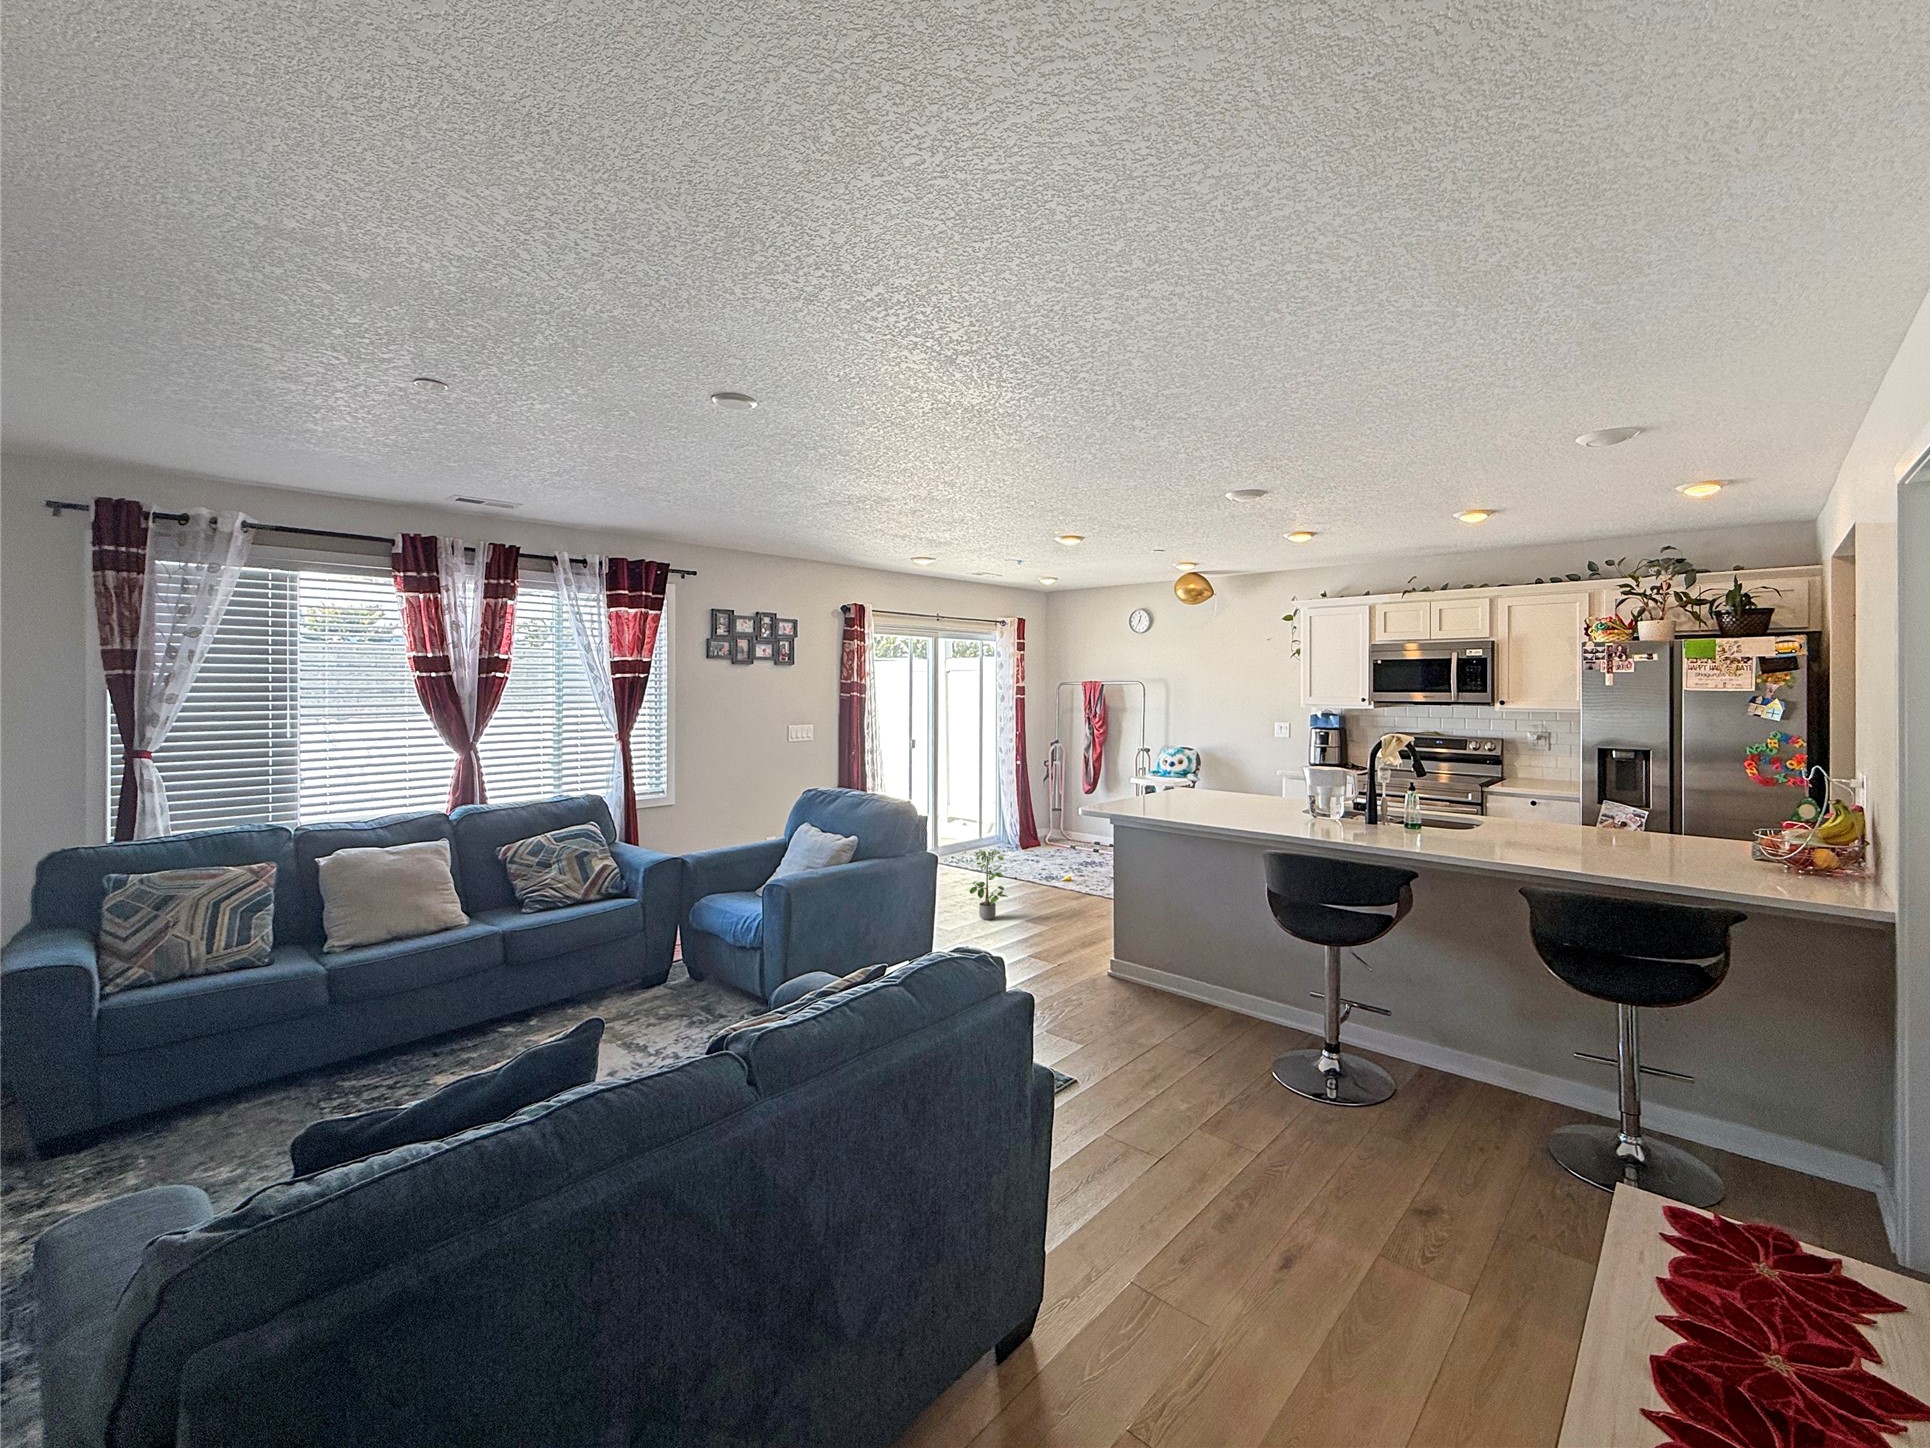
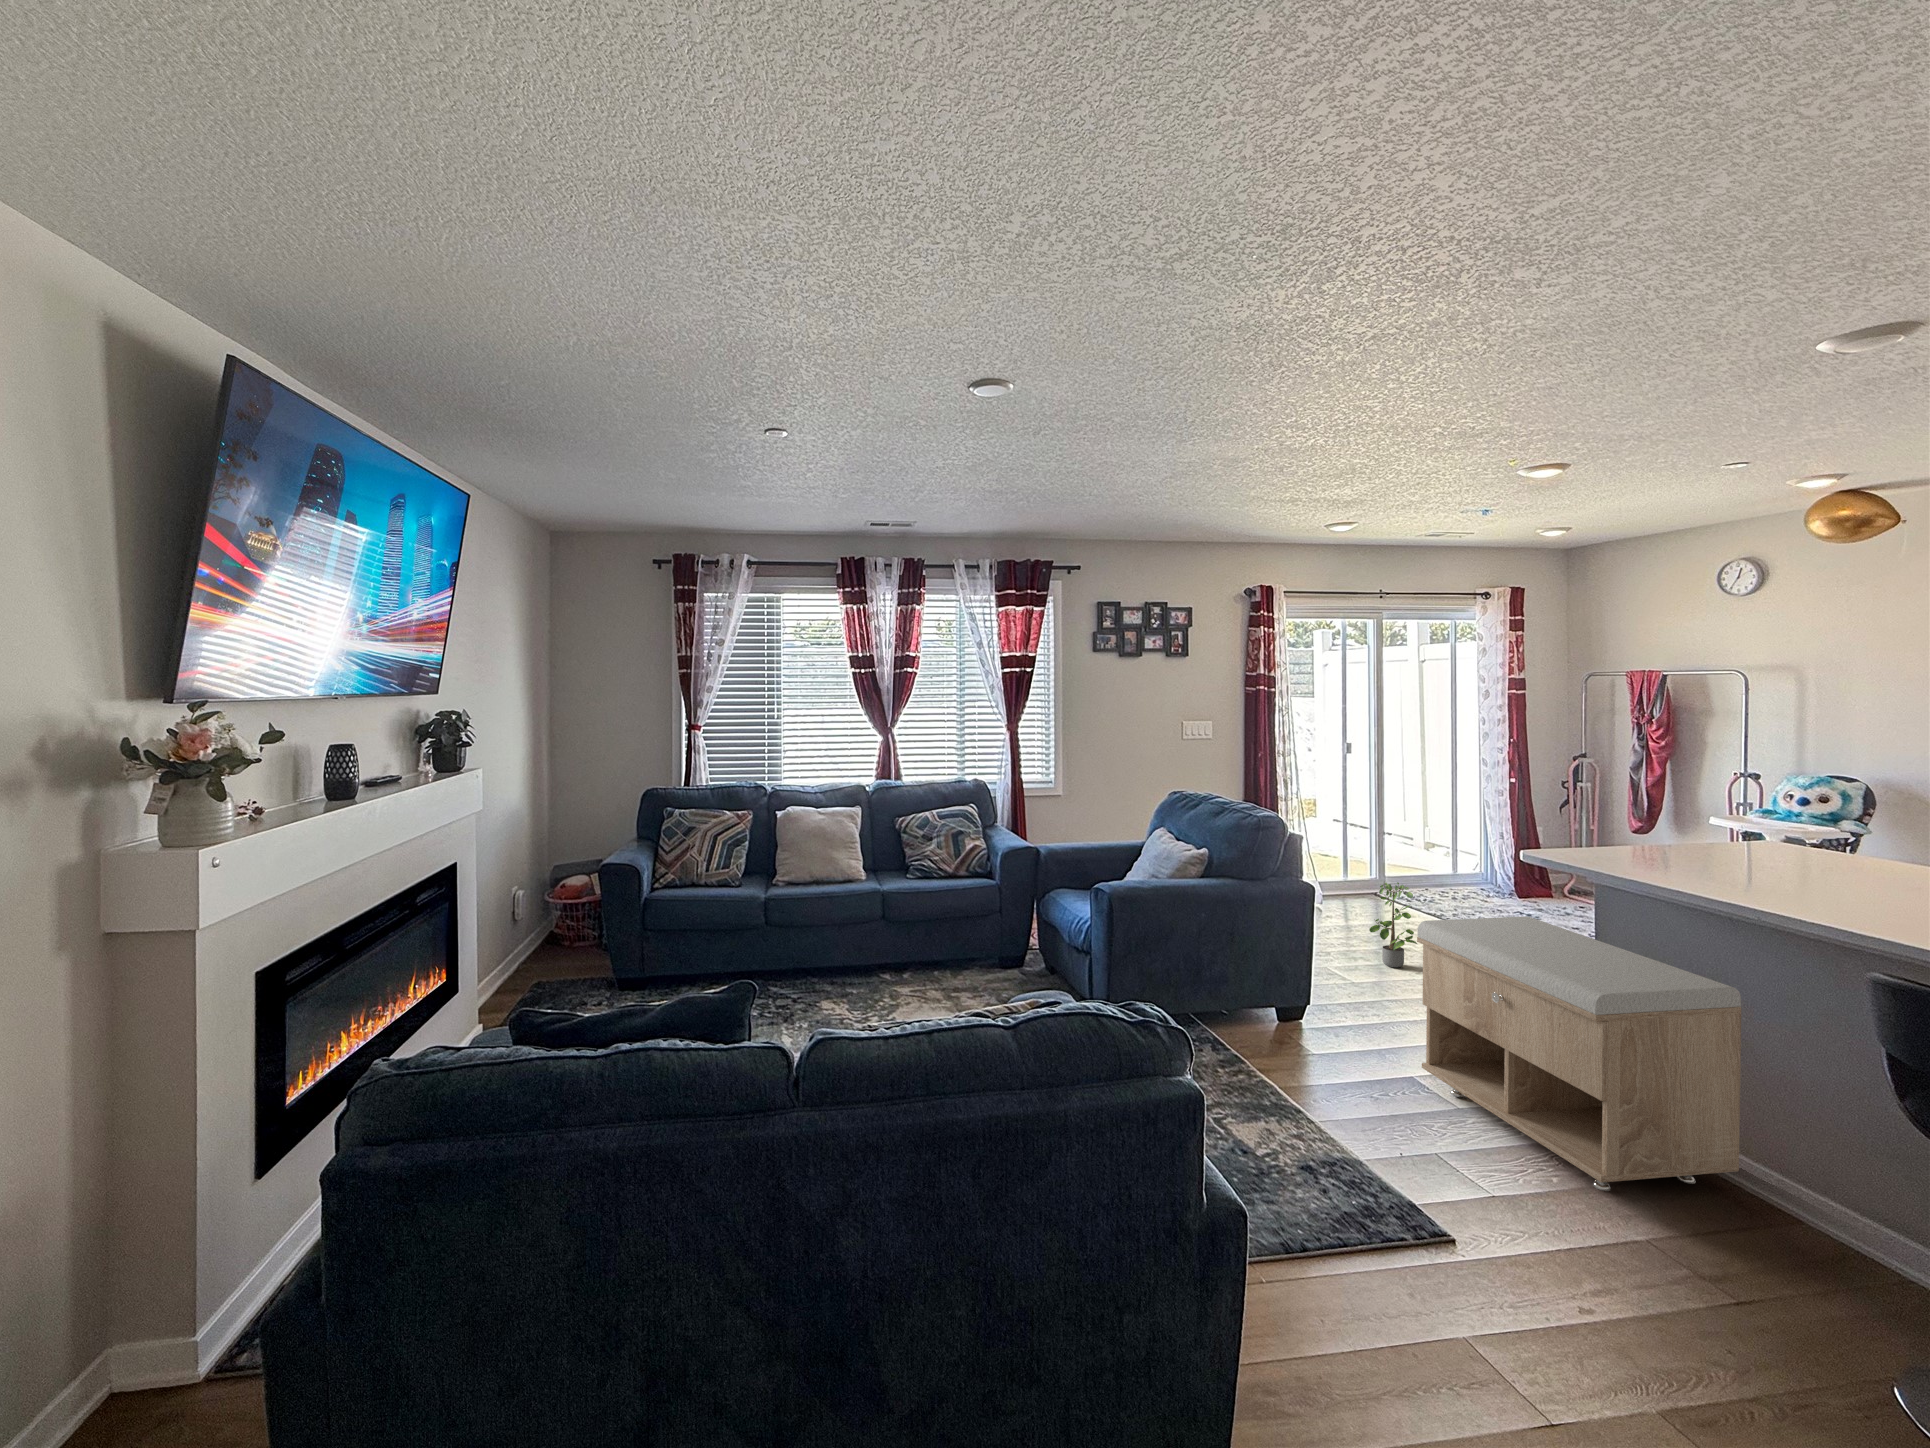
storage bench: none [1067,858,1281,1052] -> present [1417,916,1741,1191]

